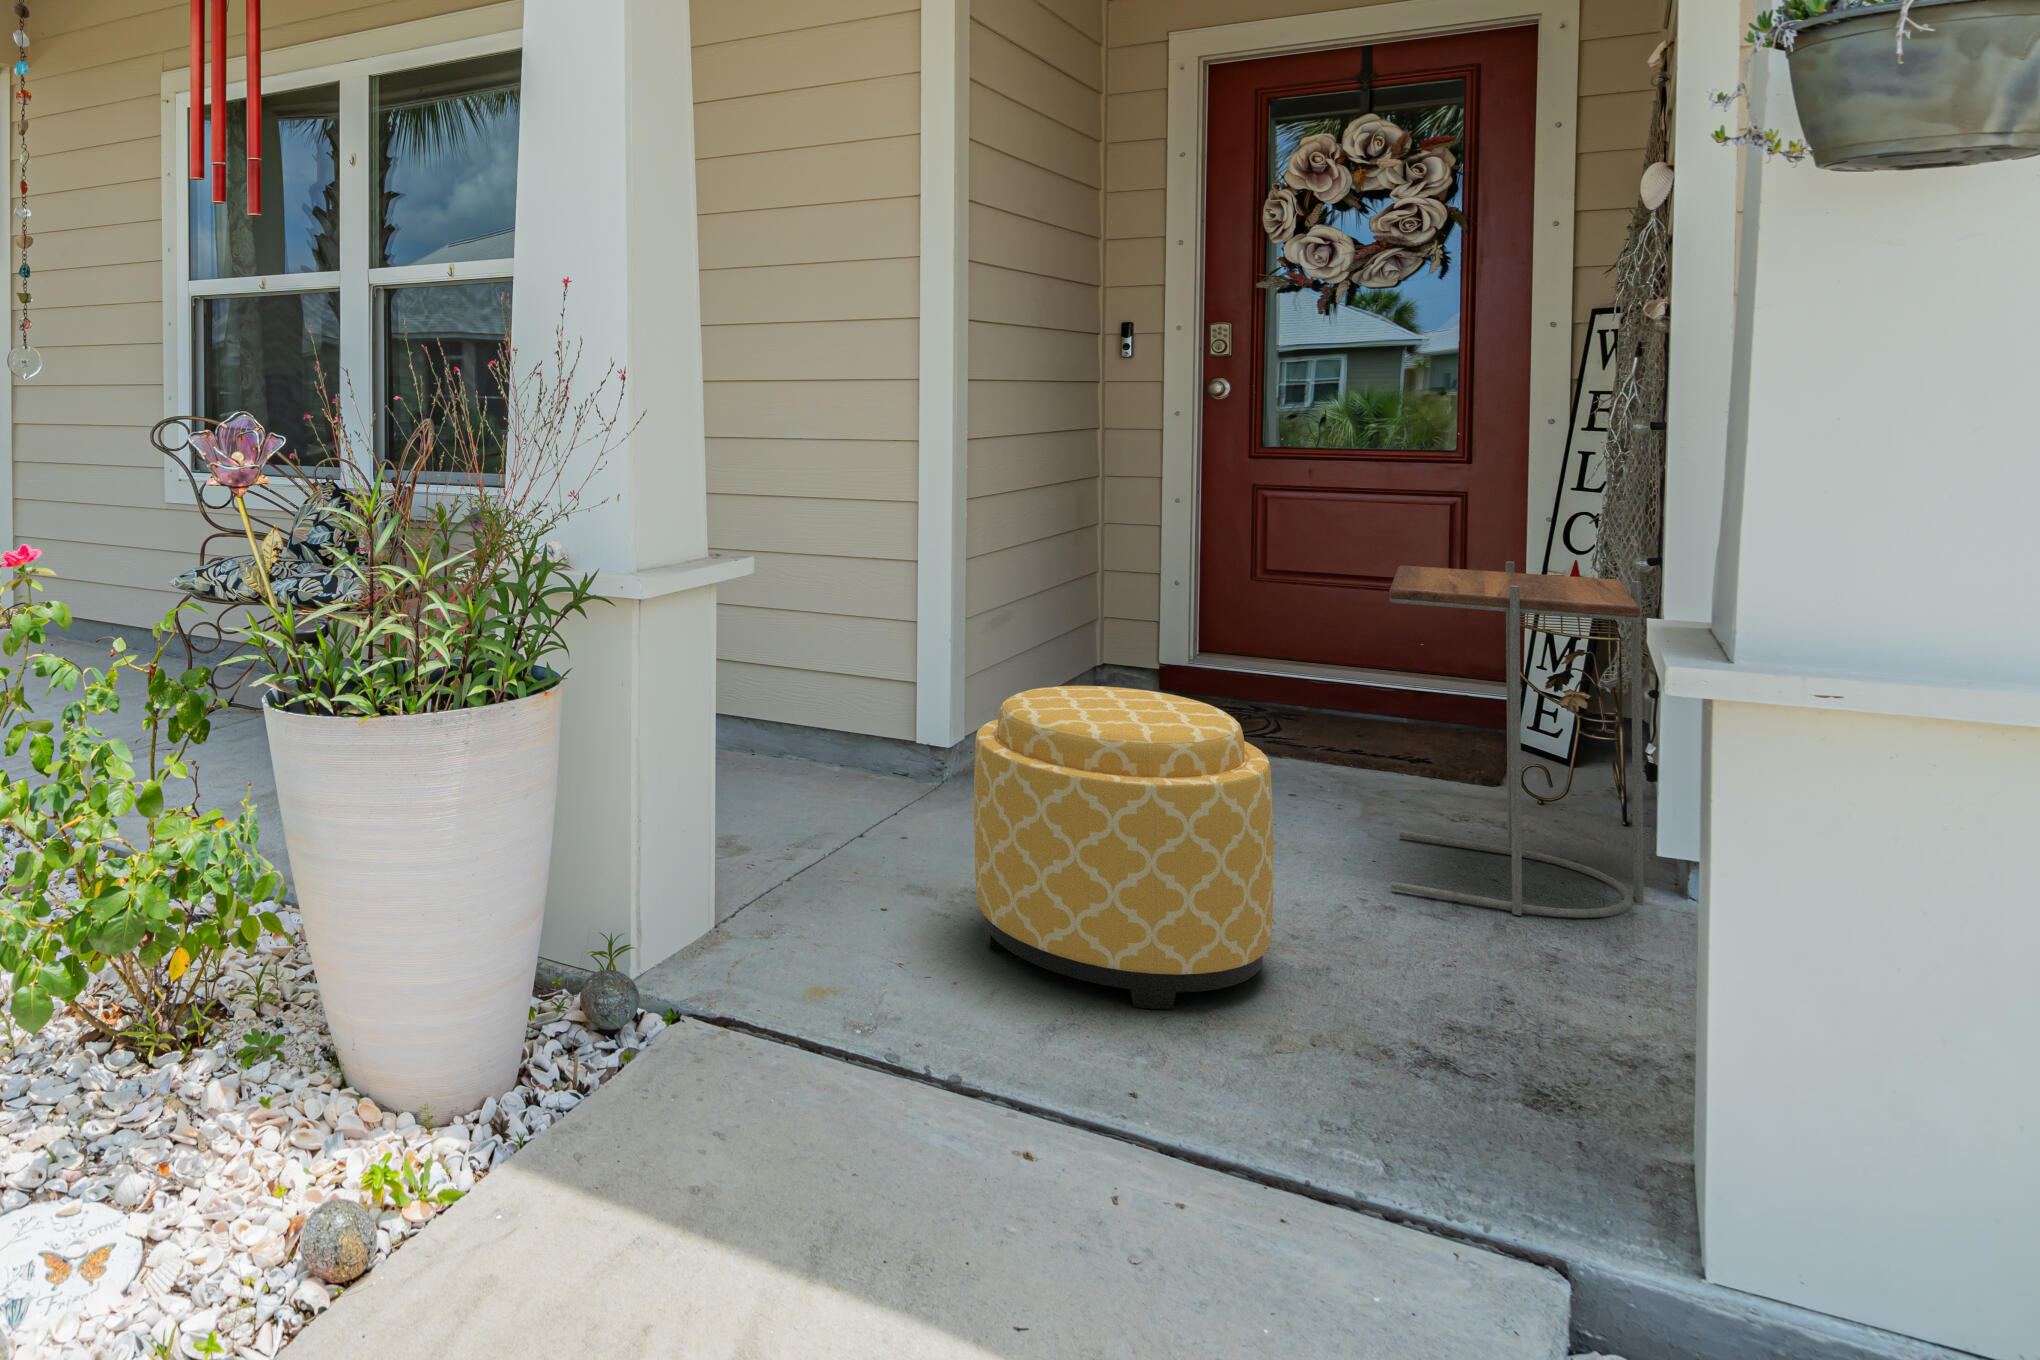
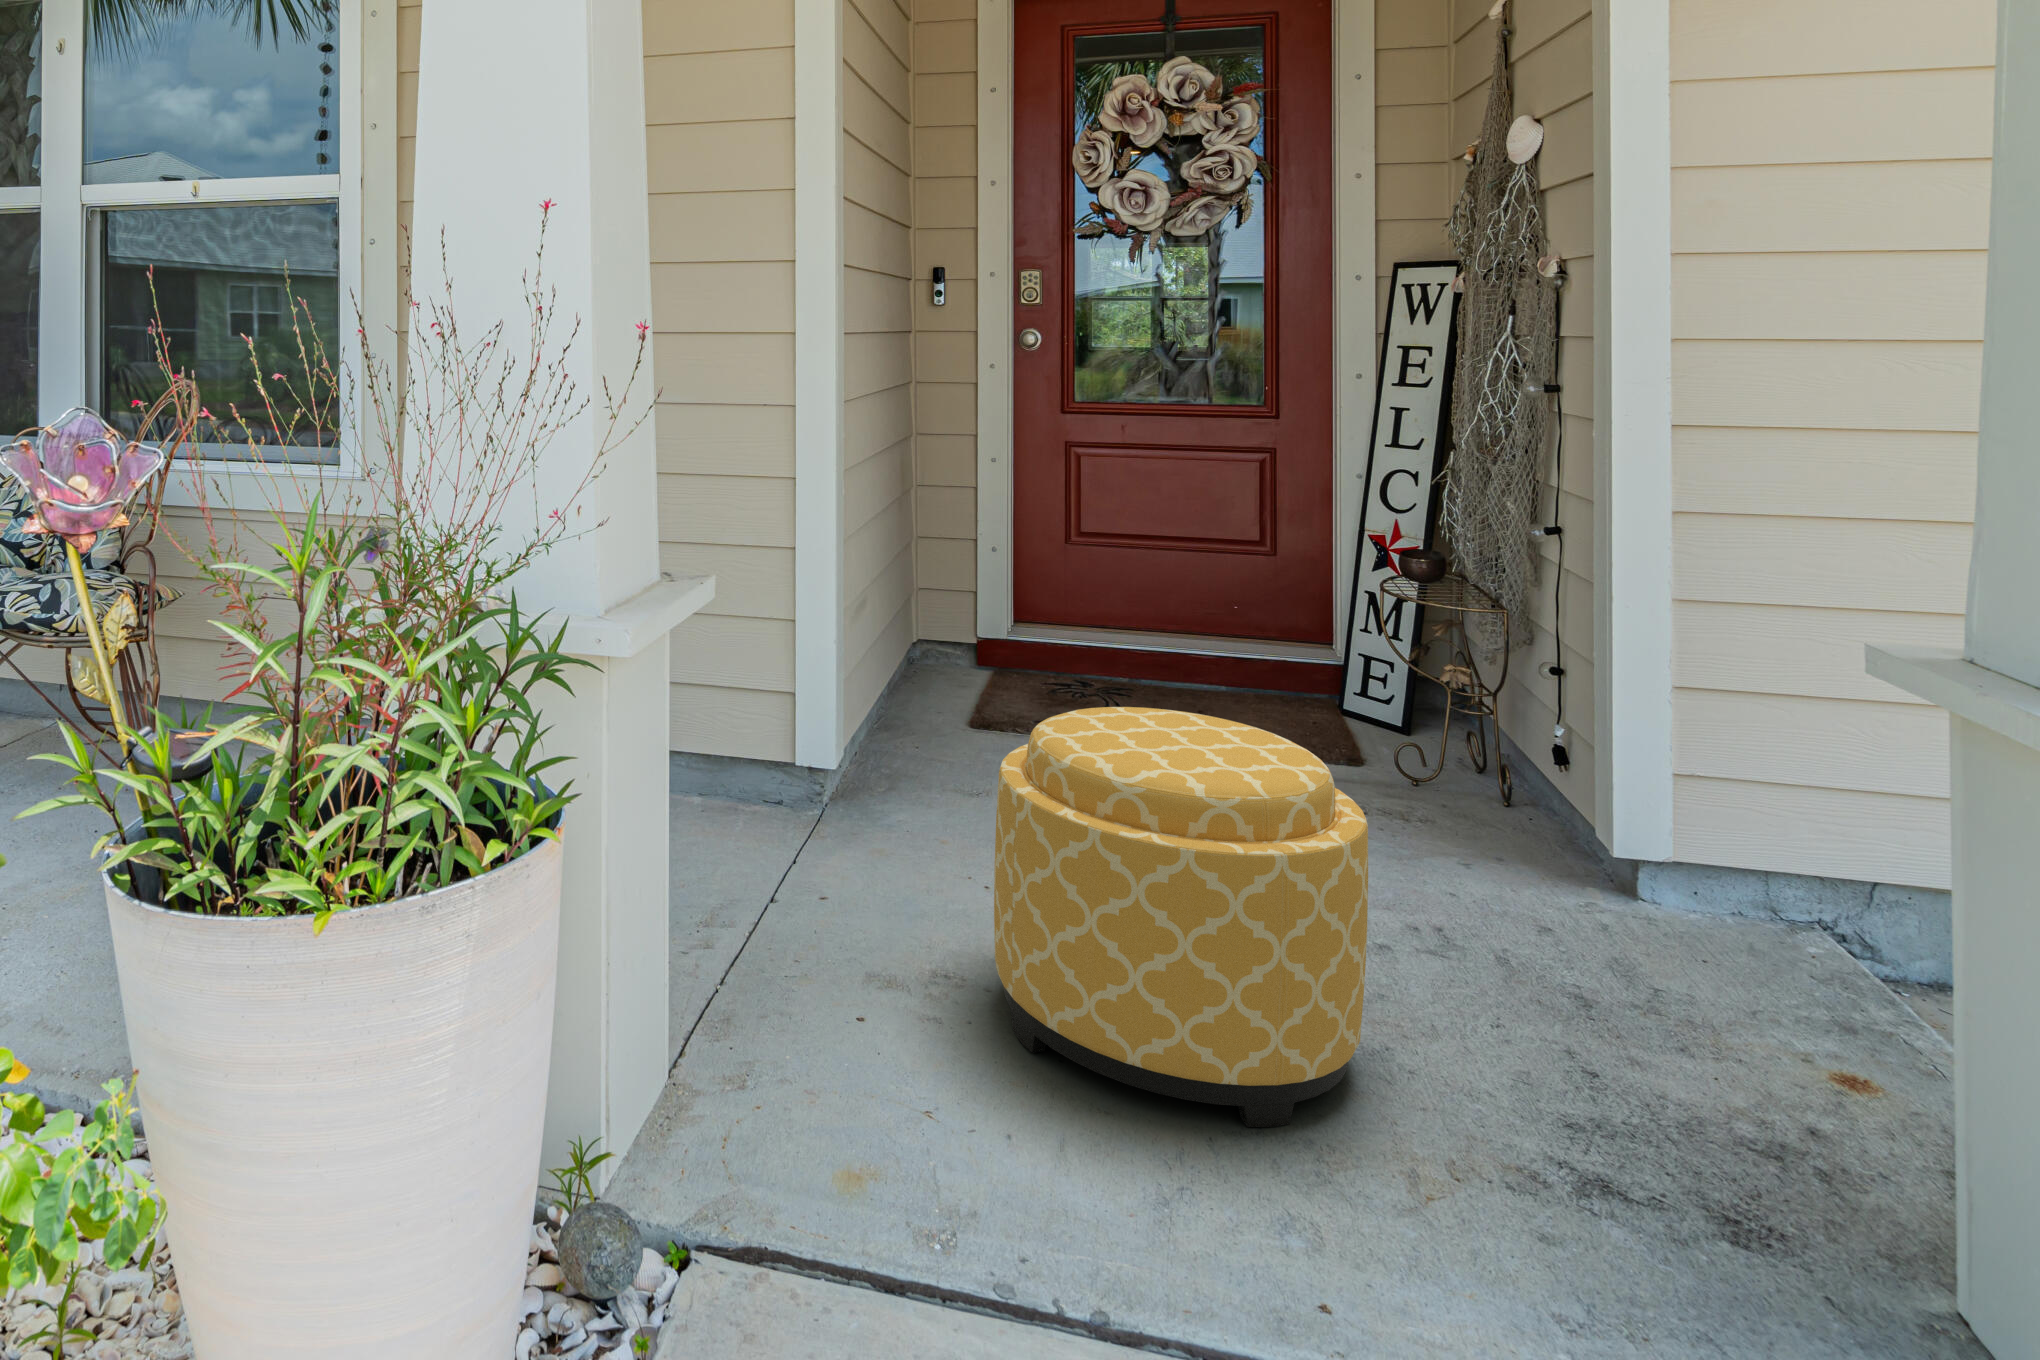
side table: present [1389,561,1644,918] -> none [1309,531,1633,921]

